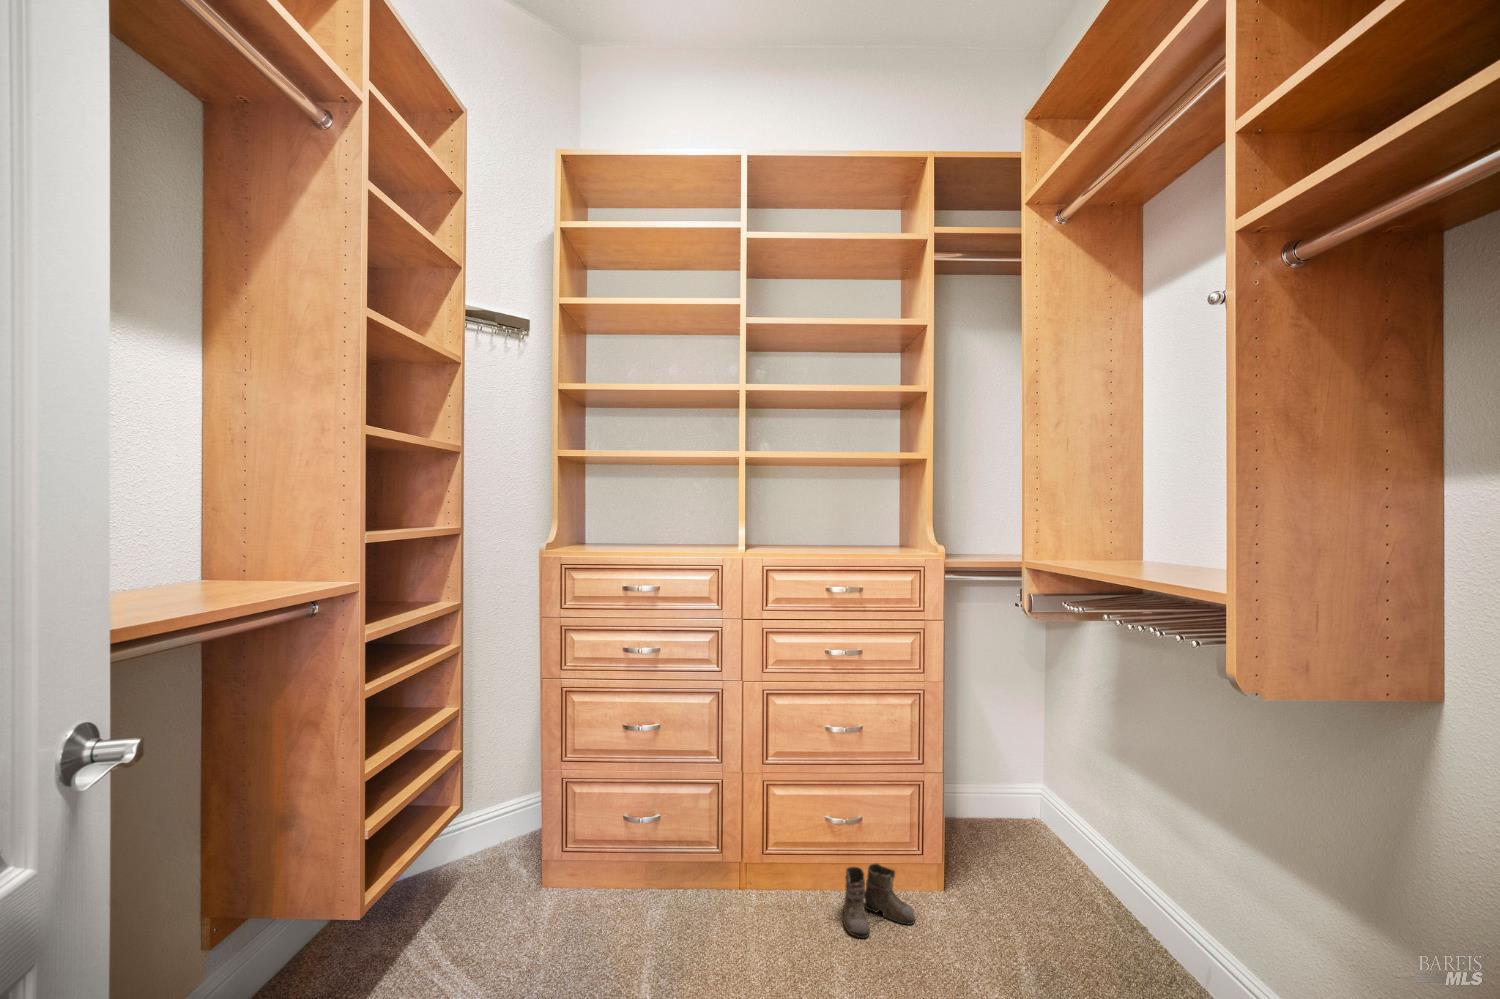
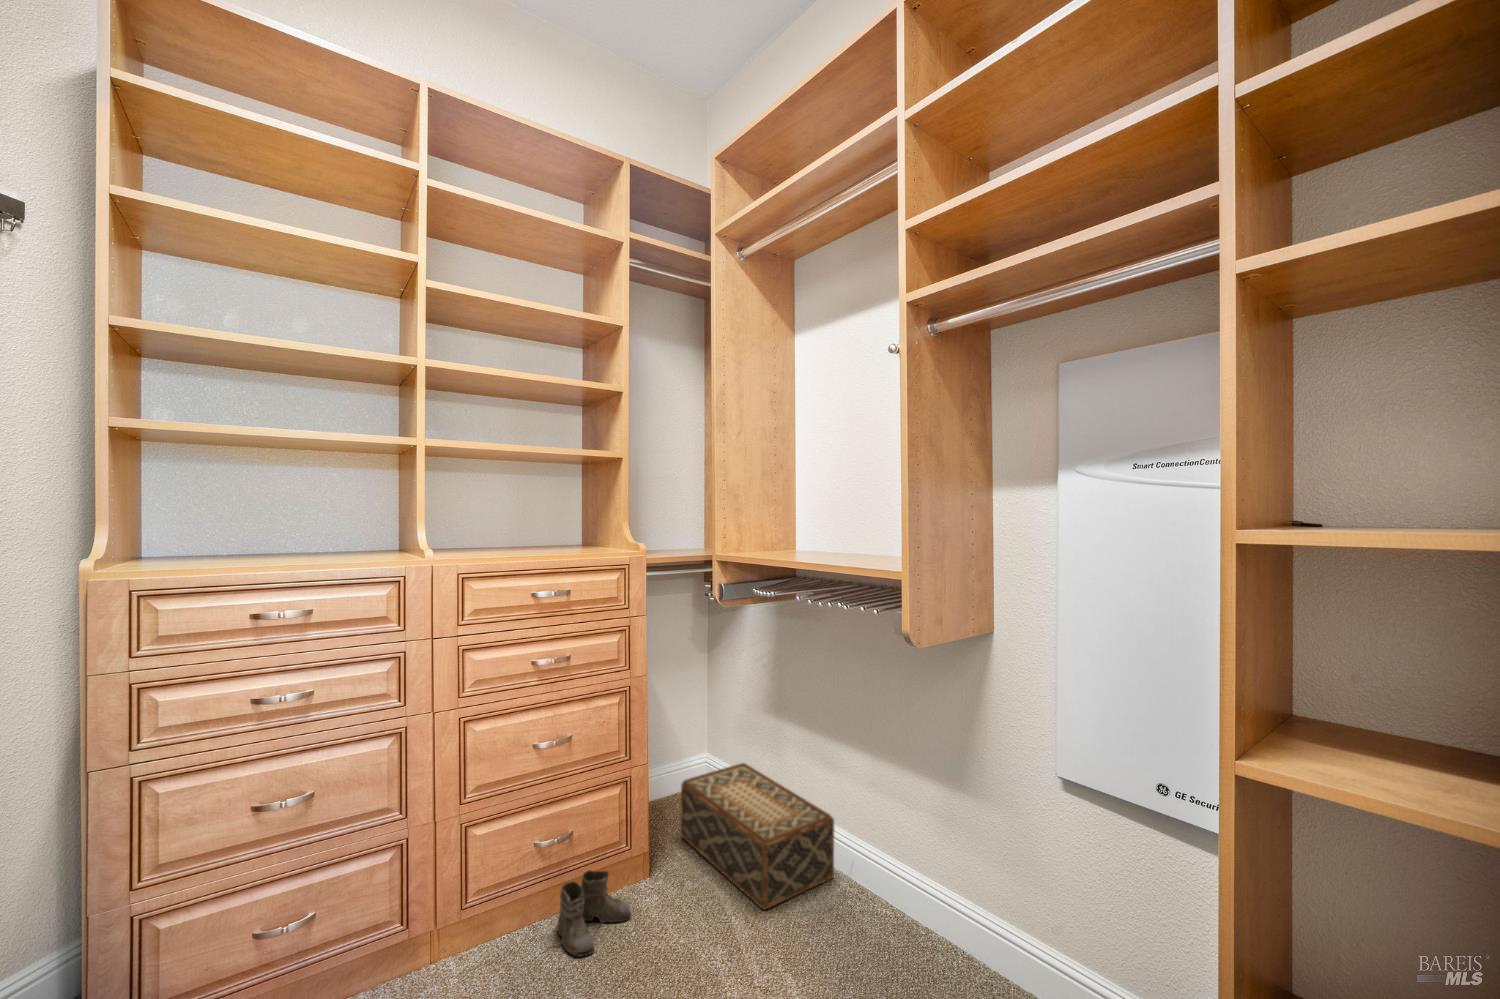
woven basket: none [998,811,1173,977] -> present [681,763,834,909]

